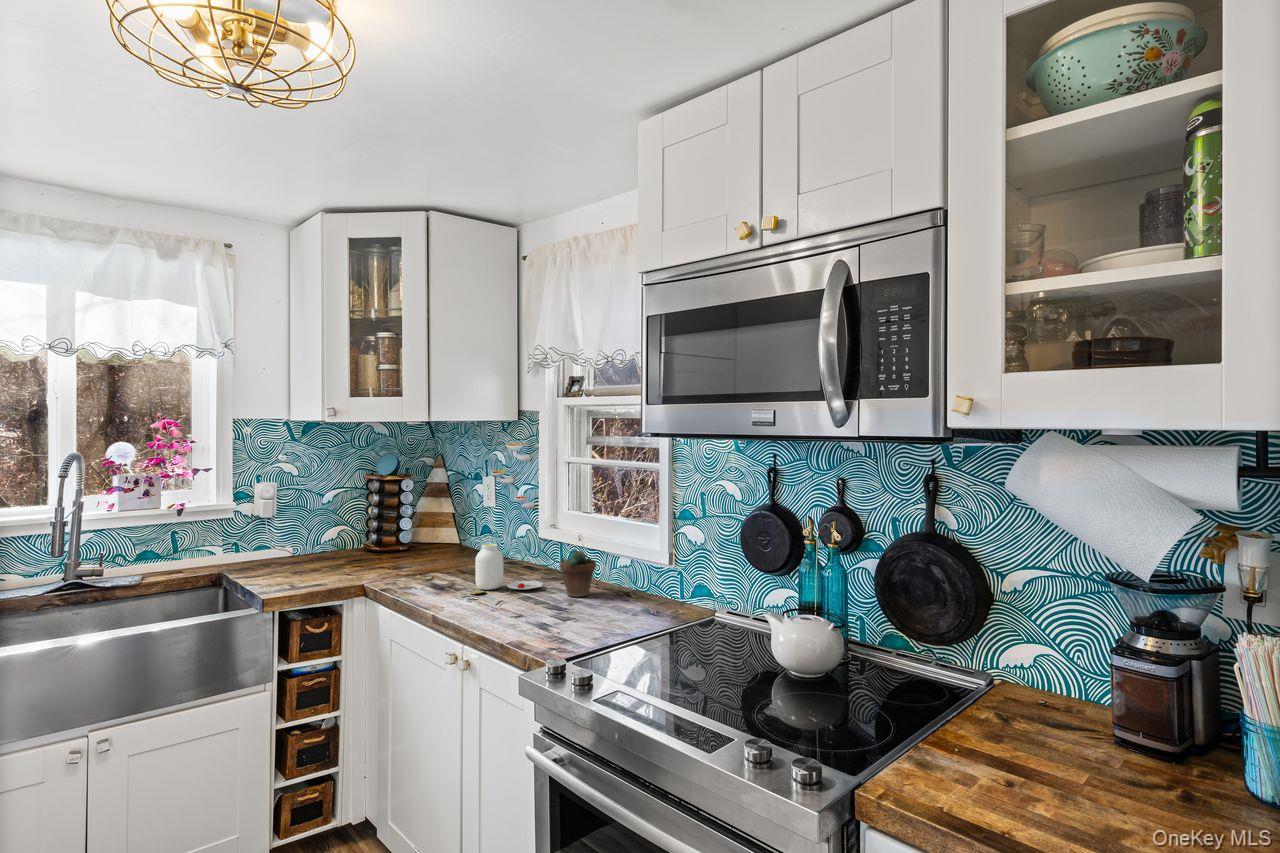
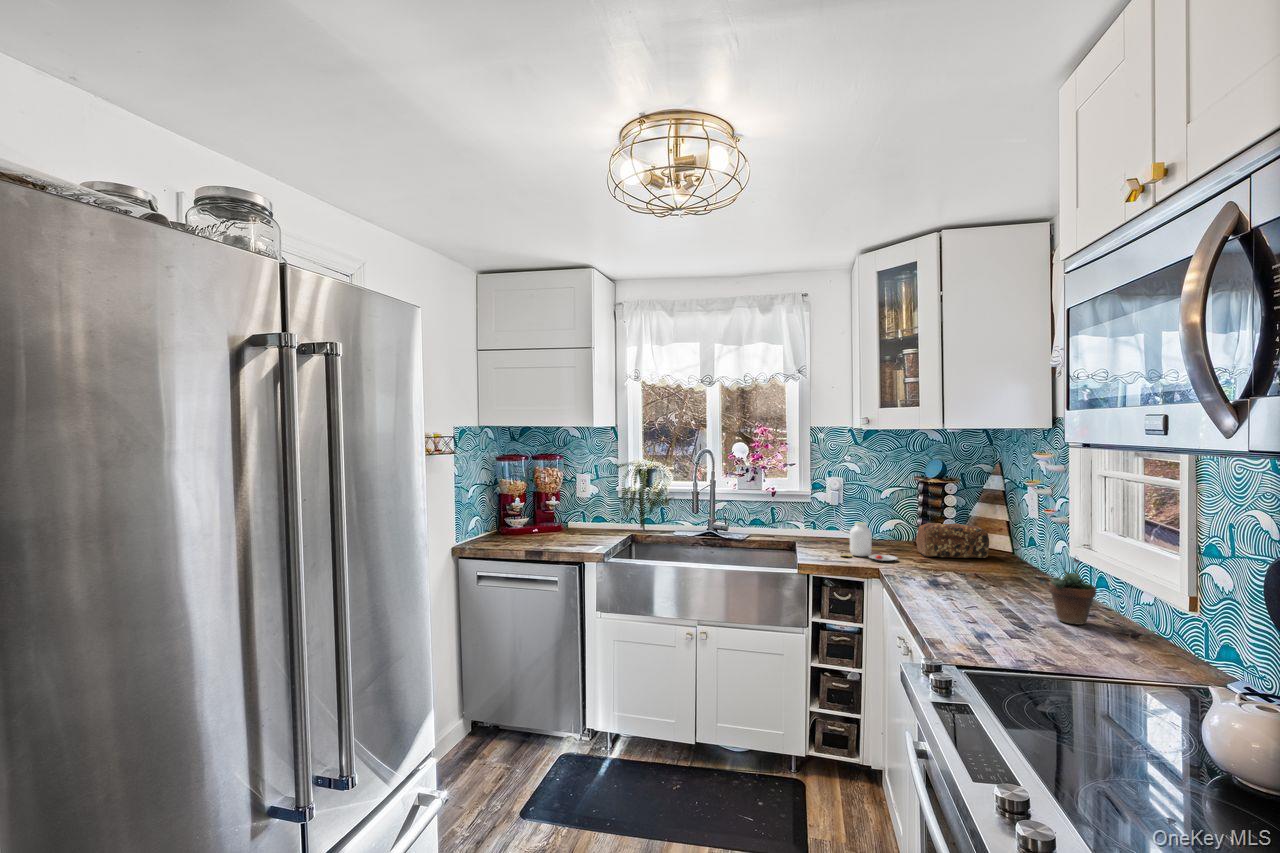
bread loaf: none [373,522,447,562] -> present [916,523,989,558]
jar: present [470,544,543,594] -> present [841,522,897,561]

